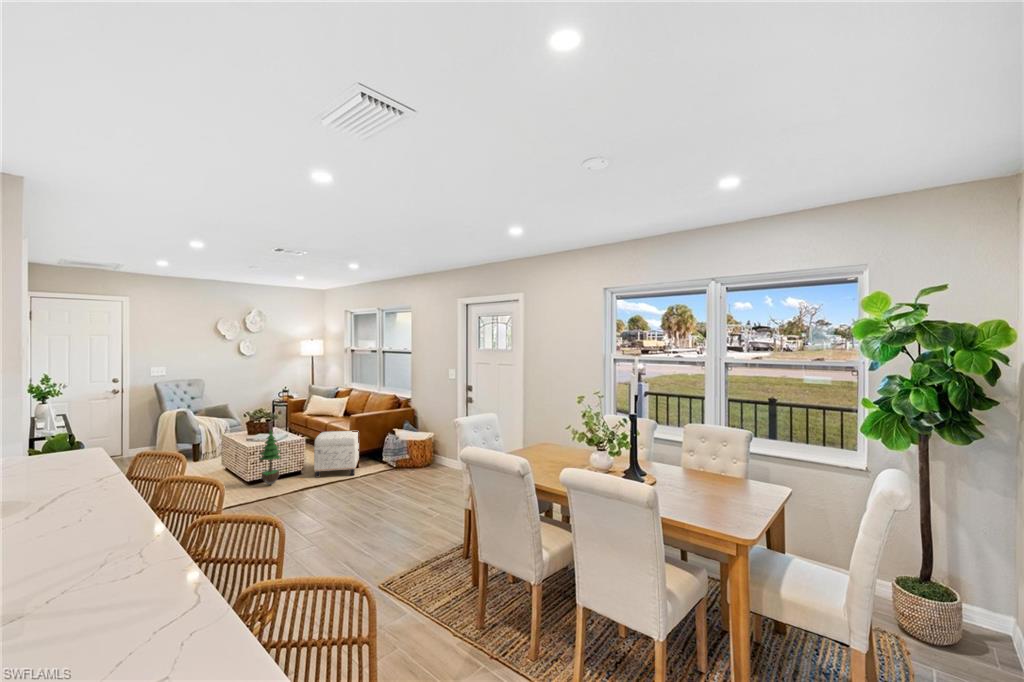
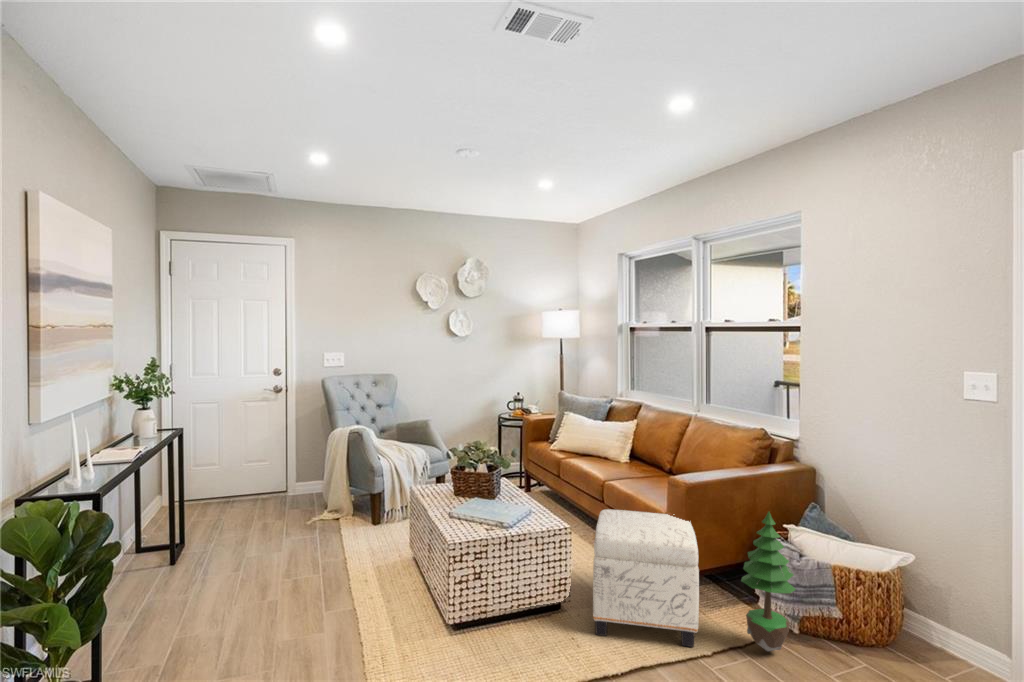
potted tree: present [260,430,281,485] -> present [741,512,796,652]

